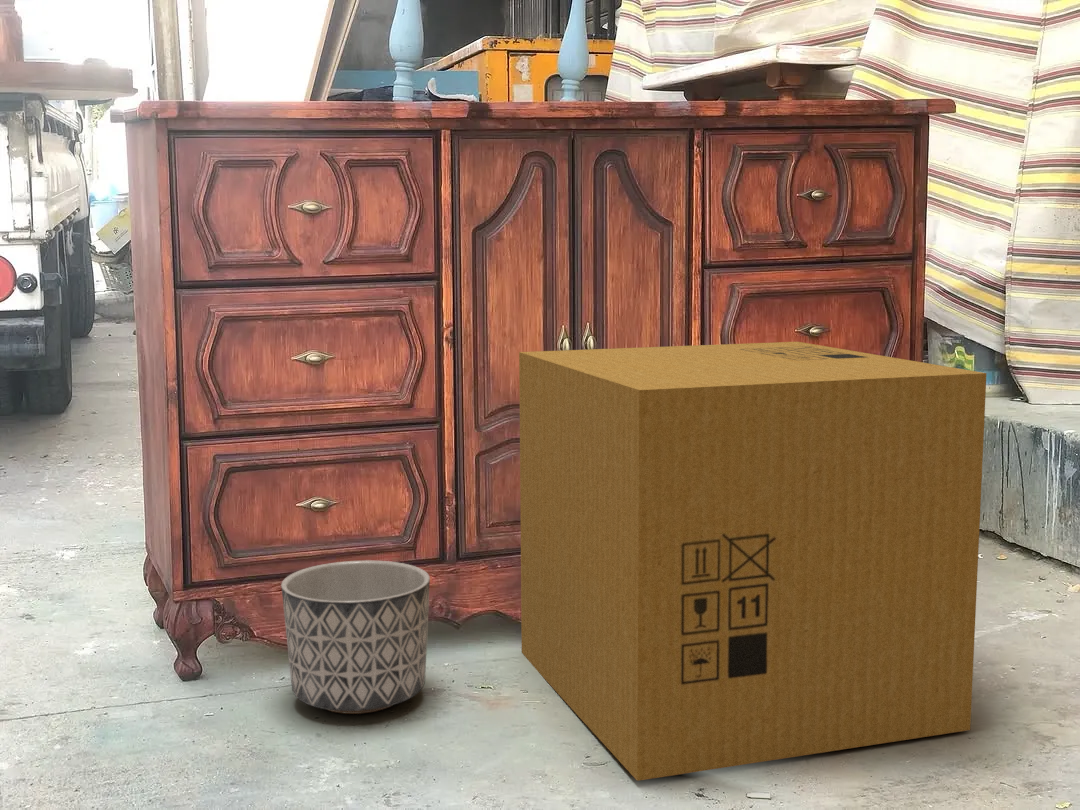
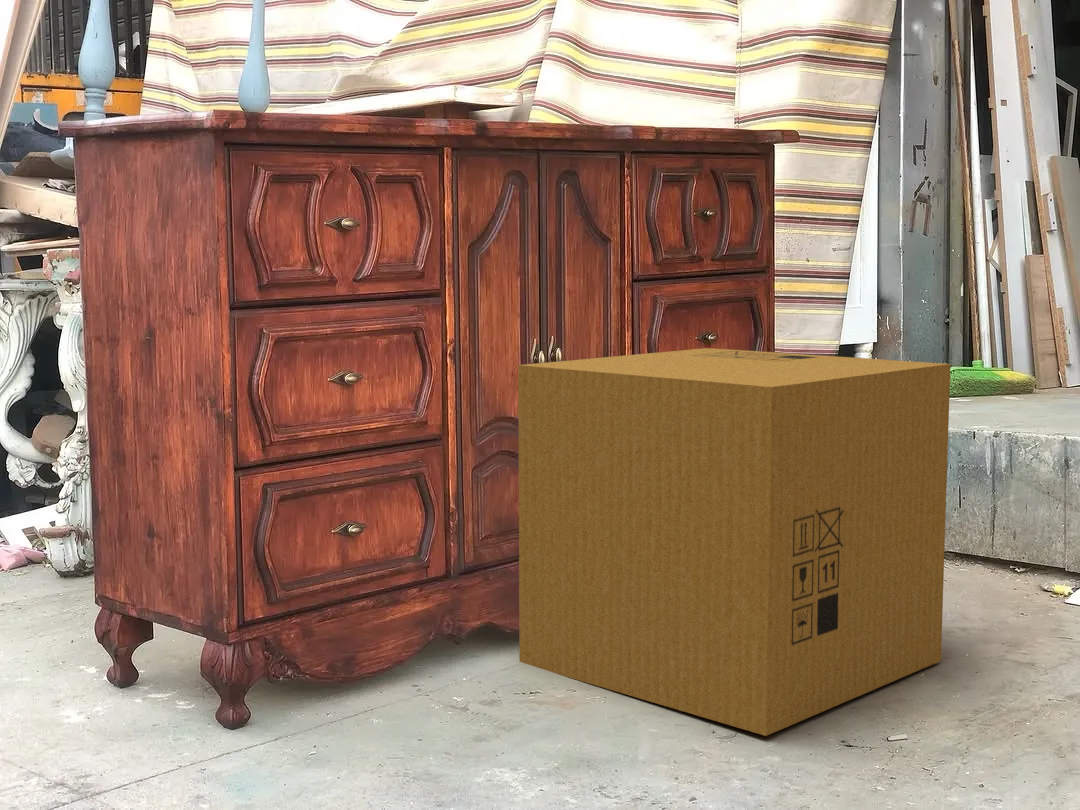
planter: present [281,560,430,714] -> none [356,581,505,734]

